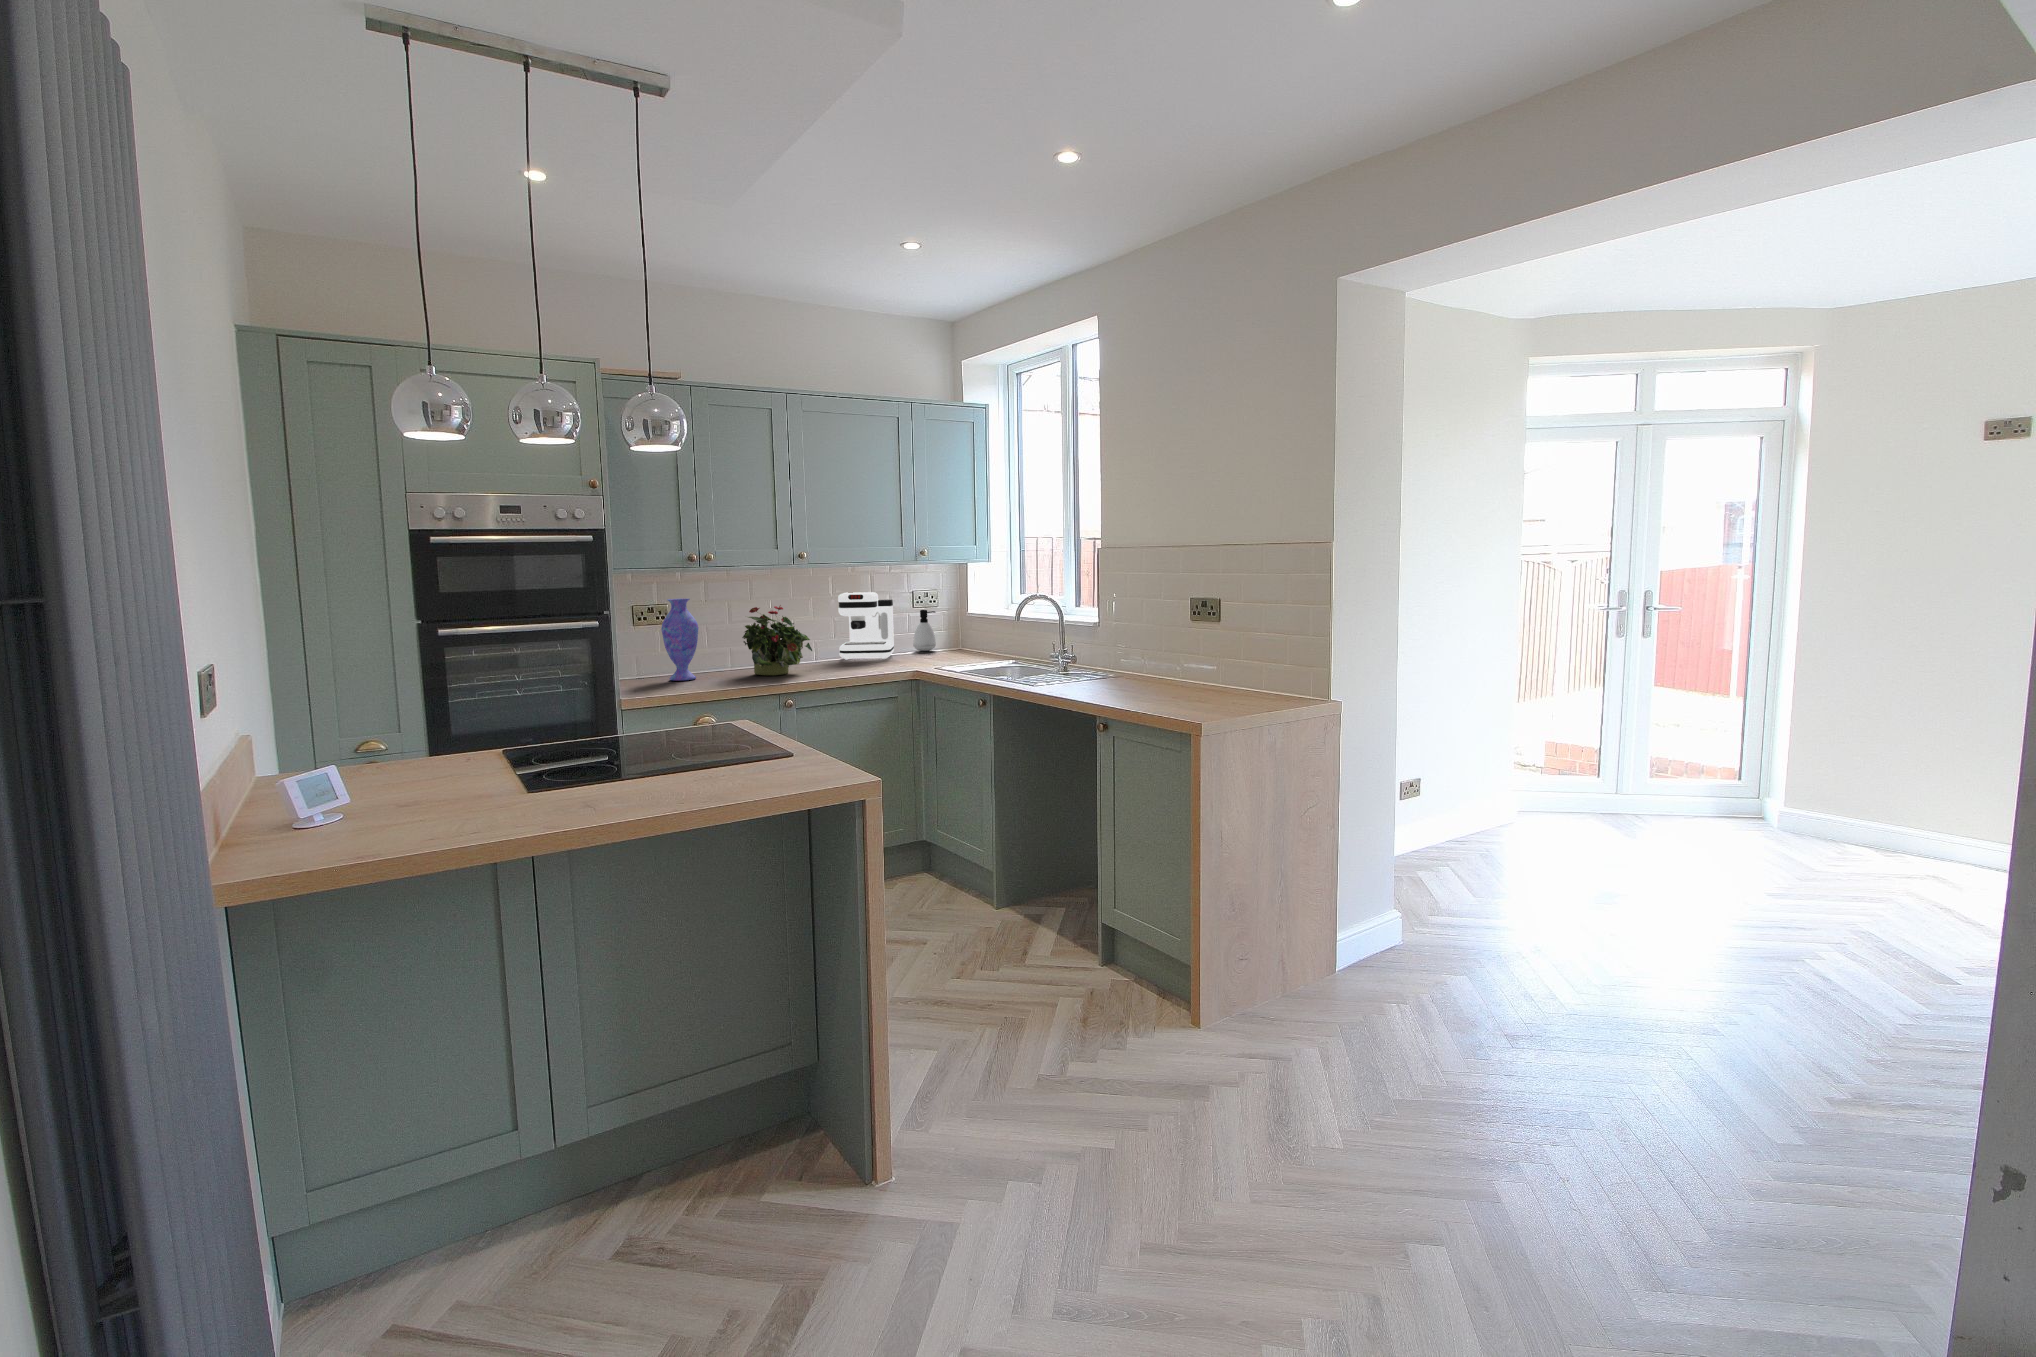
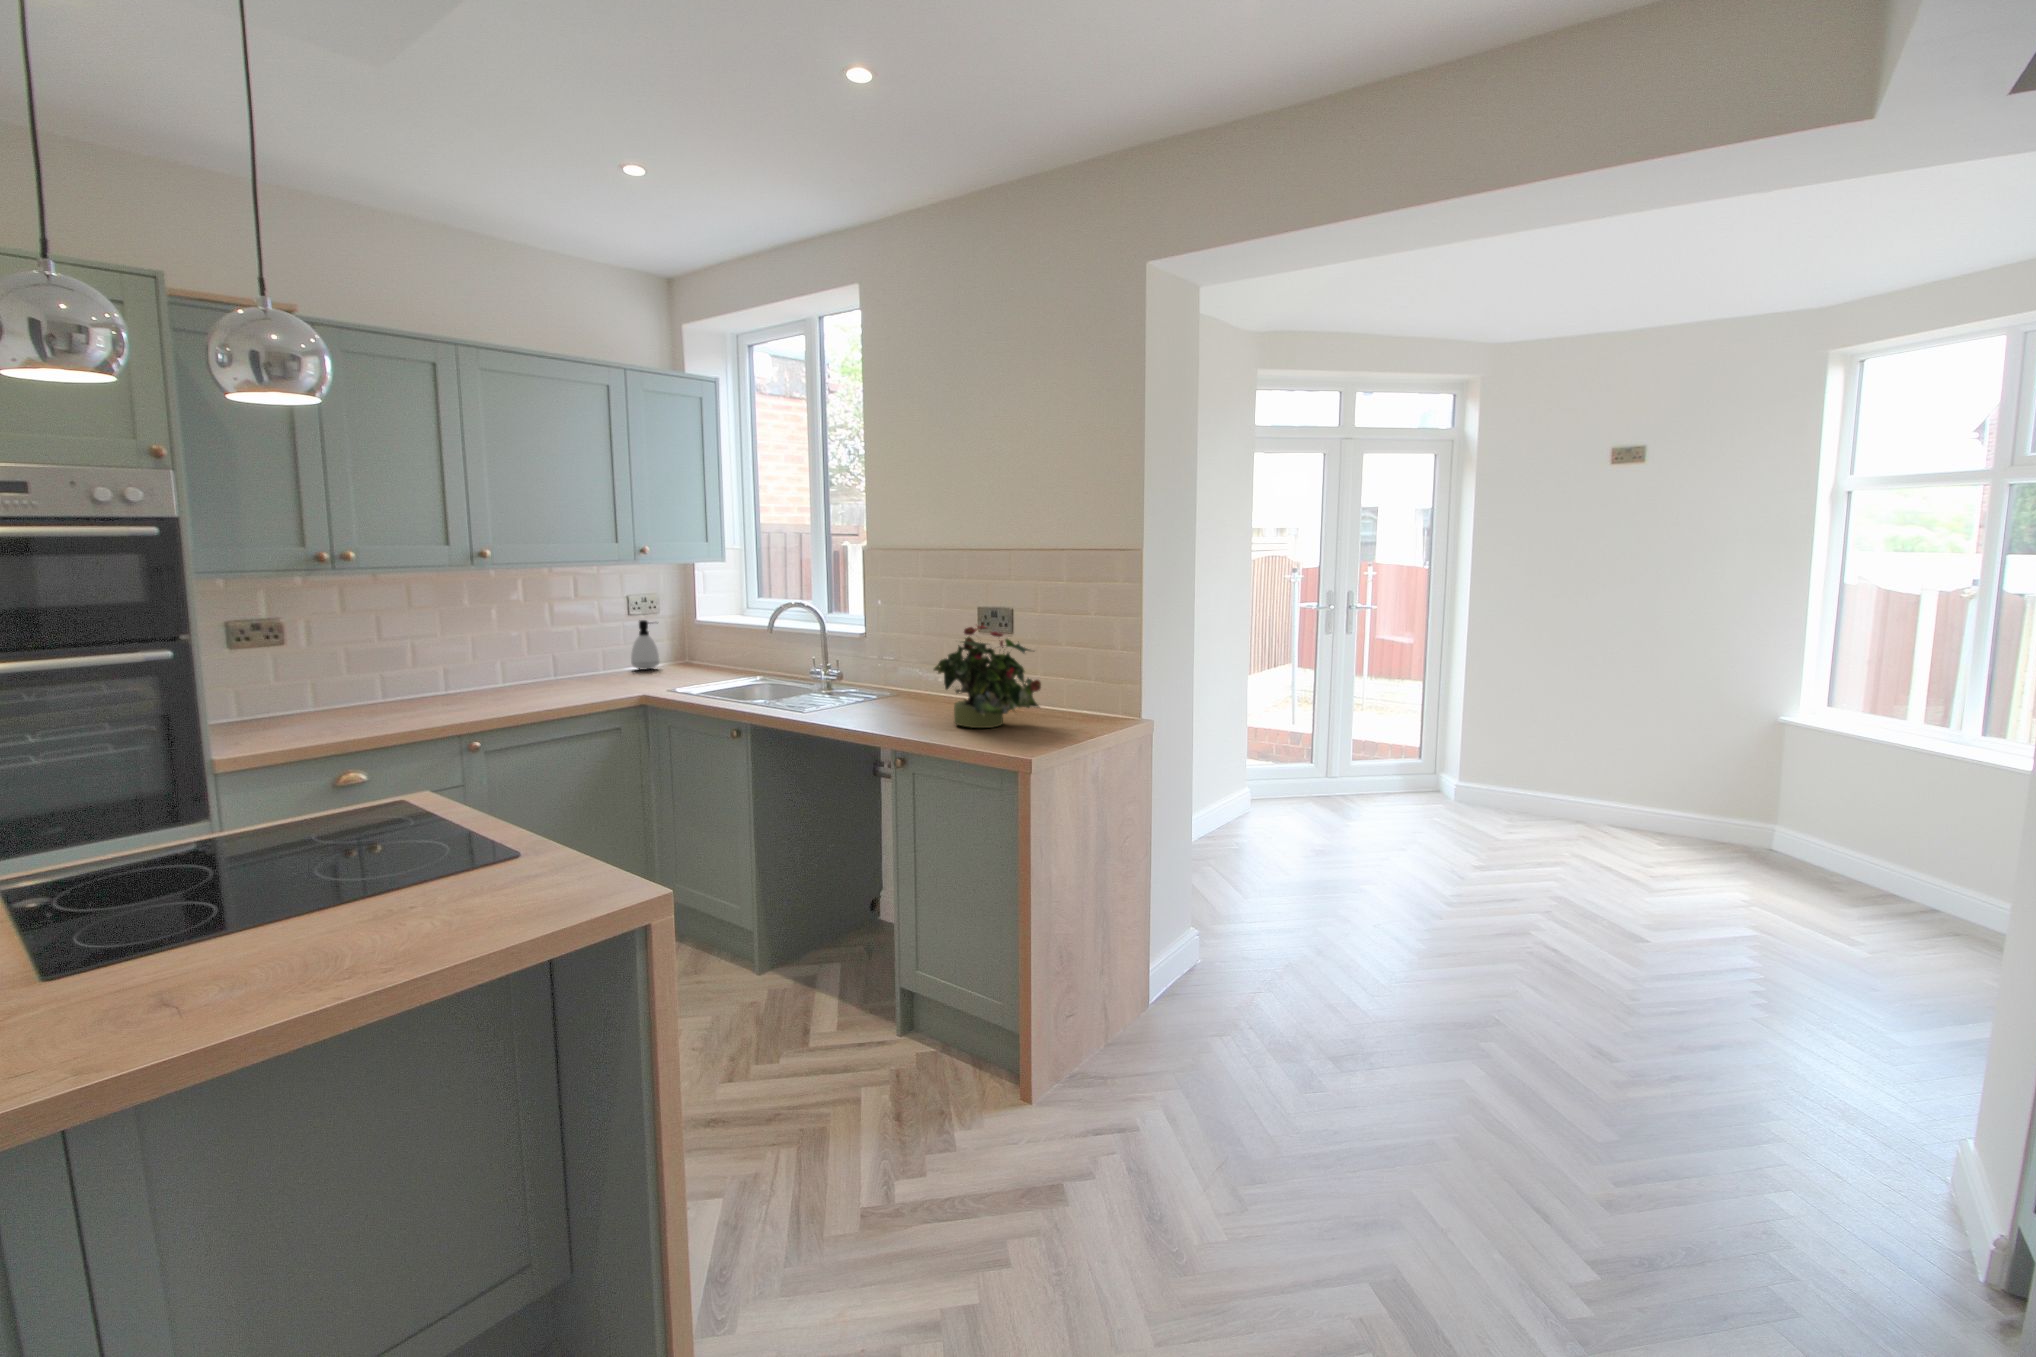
coffee maker: present [838,592,894,660] -> none [532,600,608,685]
vase: present [661,599,698,681] -> none [275,612,334,723]
potted plant: present [742,605,812,675] -> present [934,625,1041,728]

